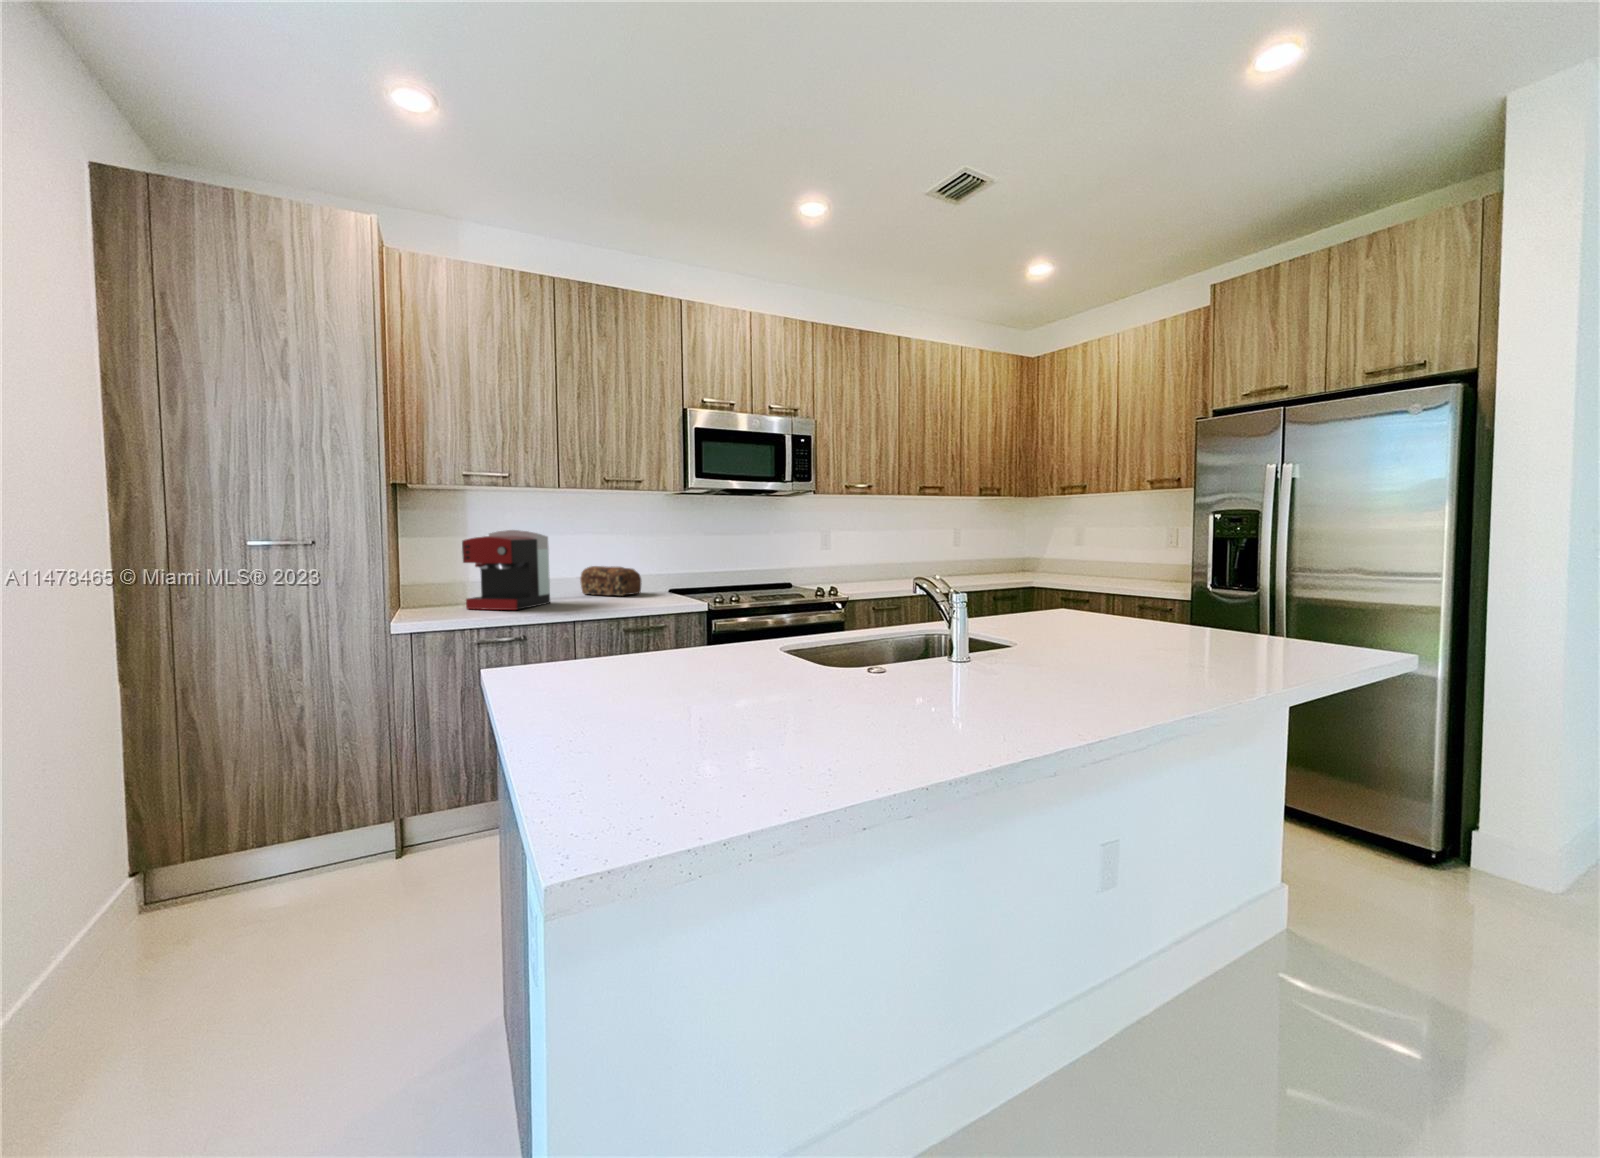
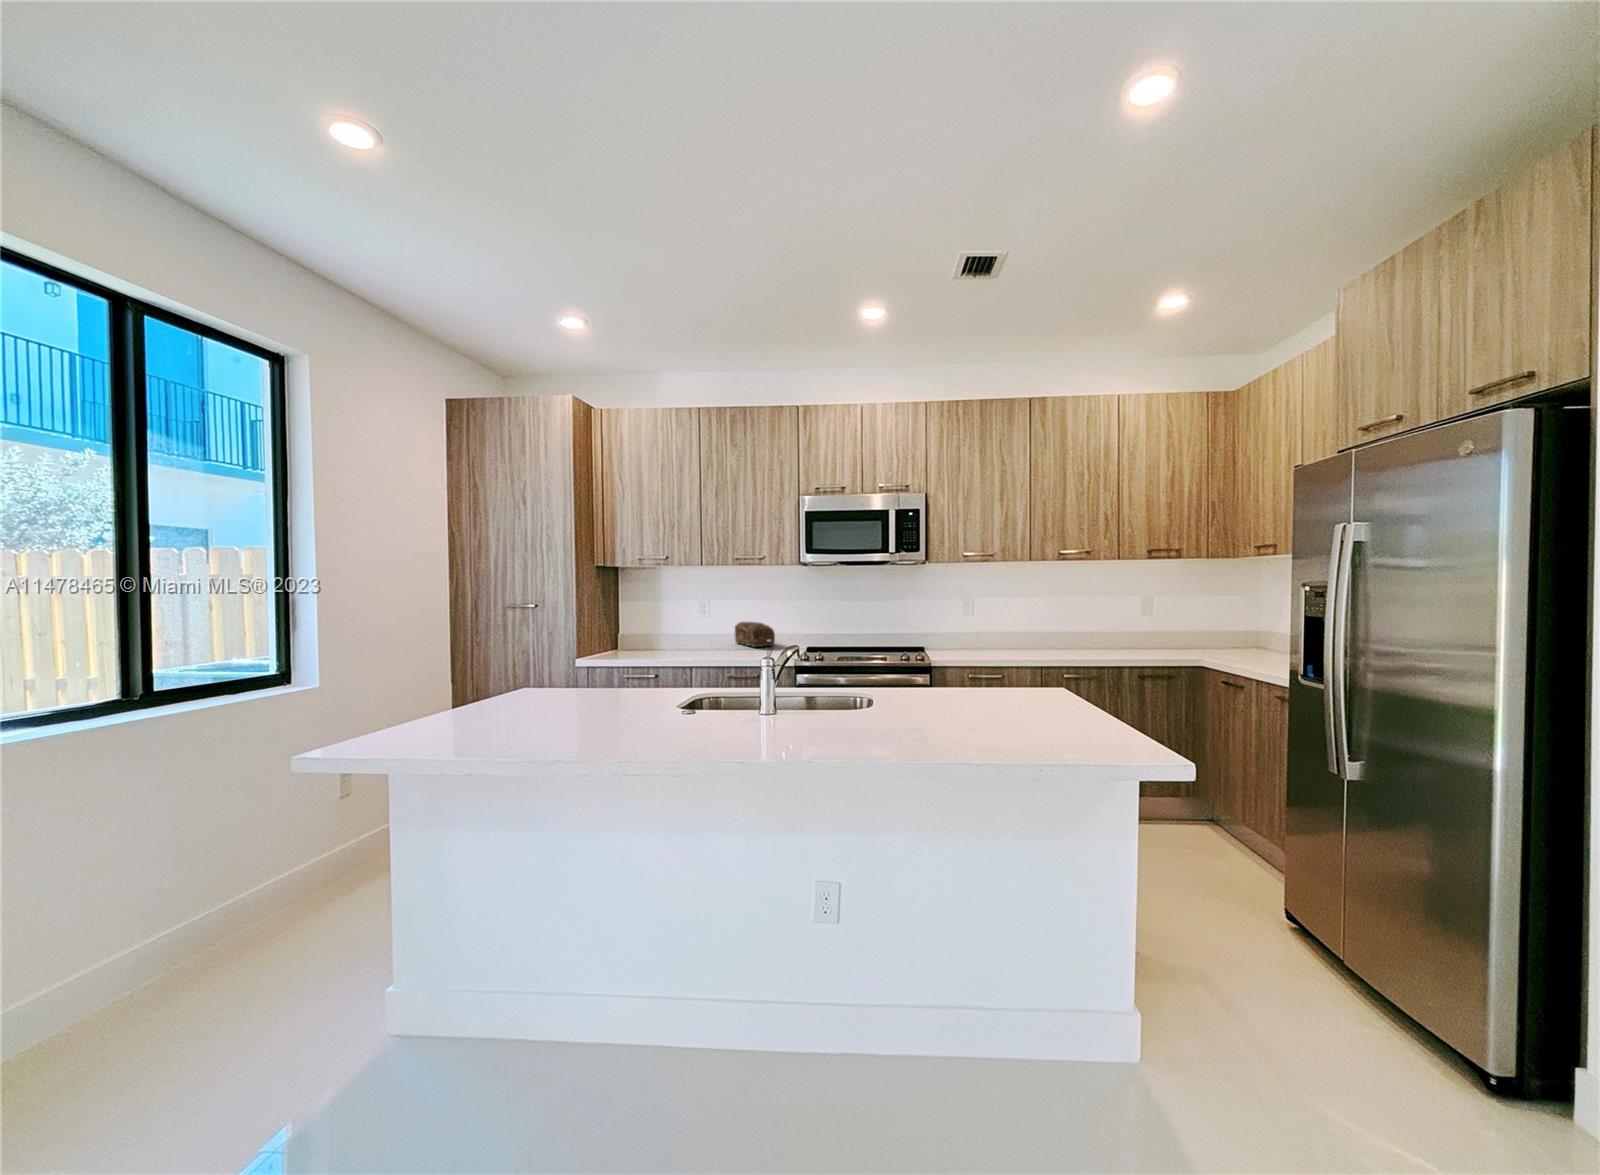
coffee maker: present [462,530,550,610] -> none [638,595,698,655]

